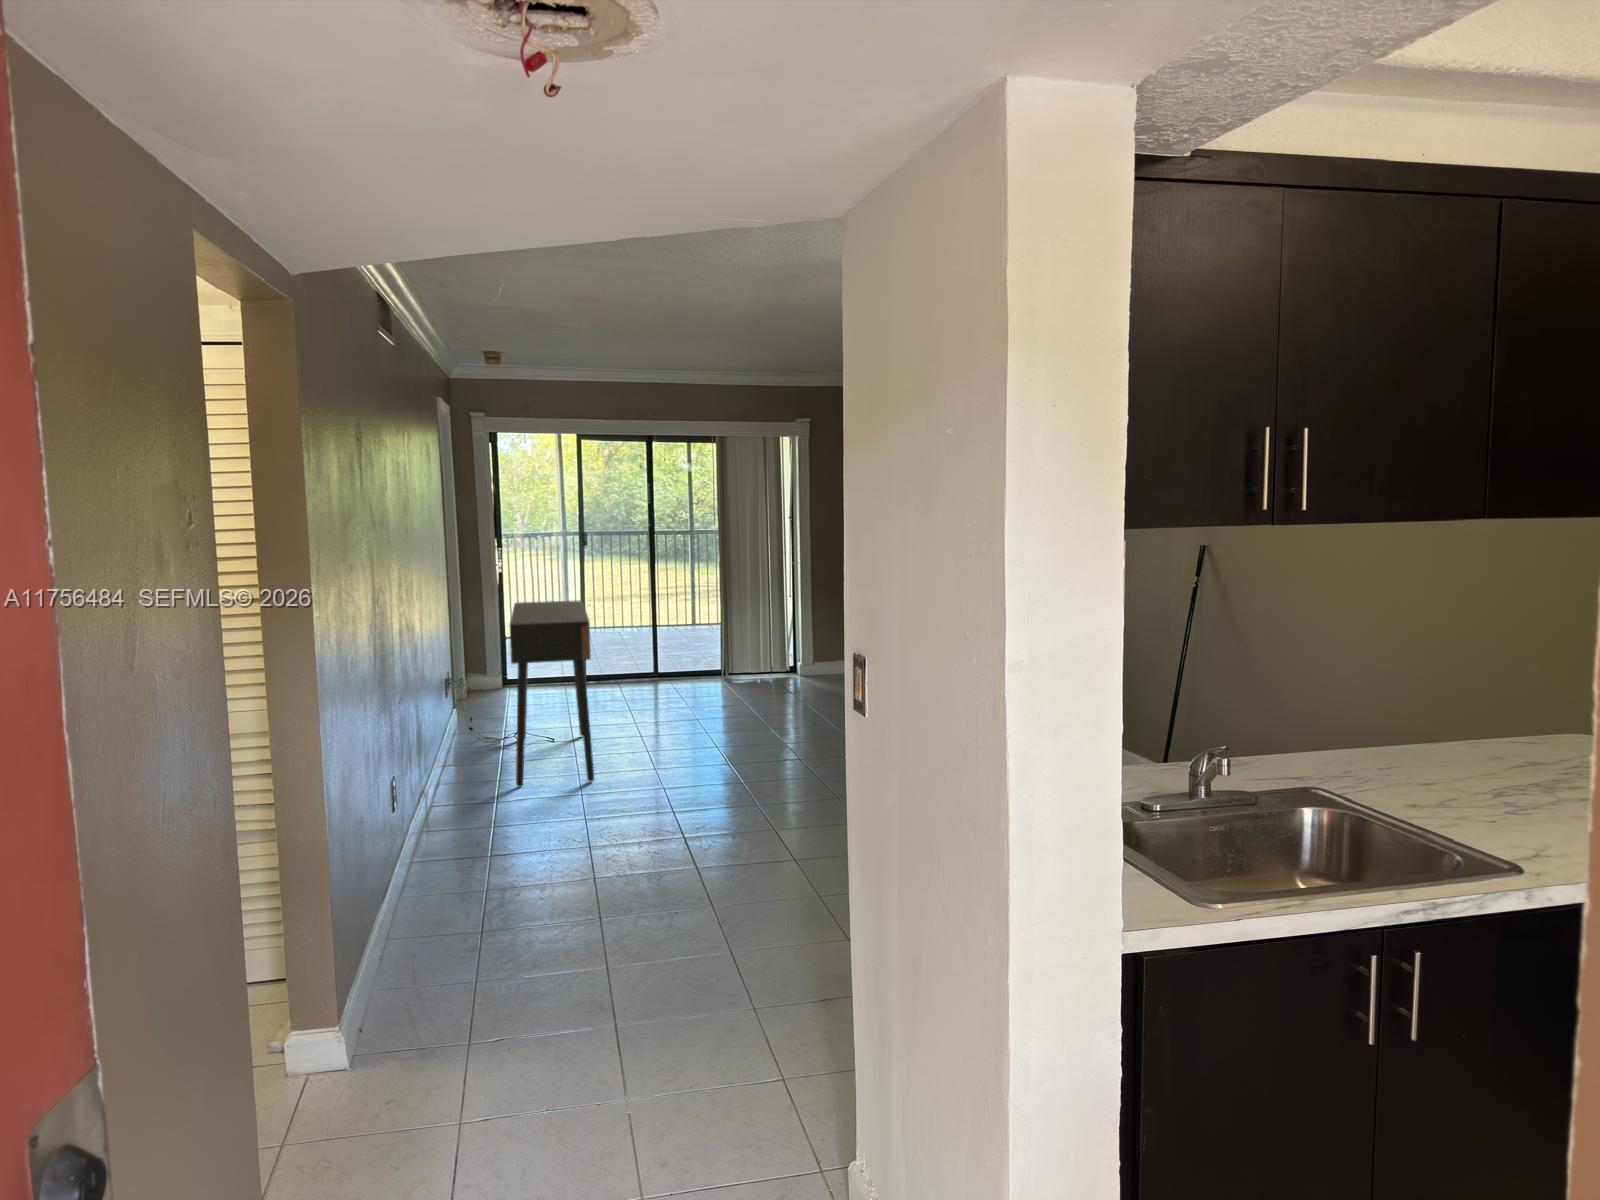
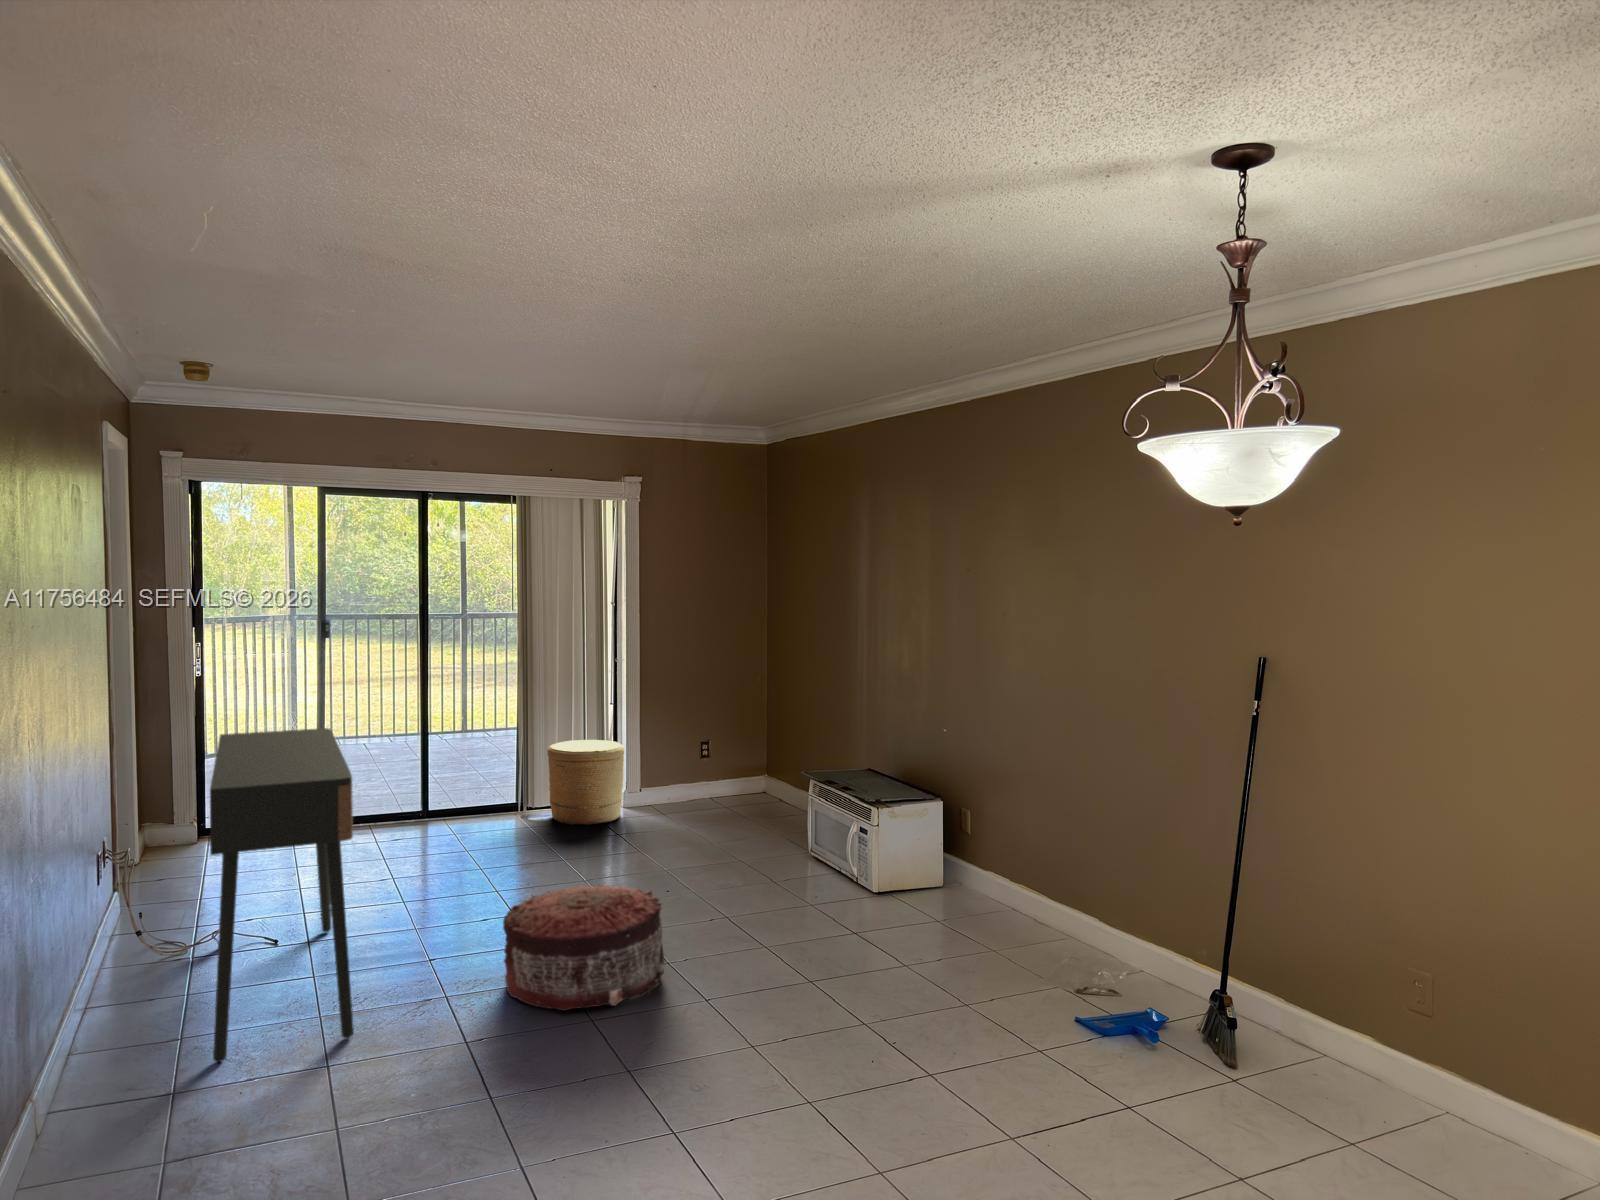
woven basket: none [742,625,800,688] -> present [547,740,624,825]
pouf: none [686,705,791,777] -> present [503,884,665,1011]

